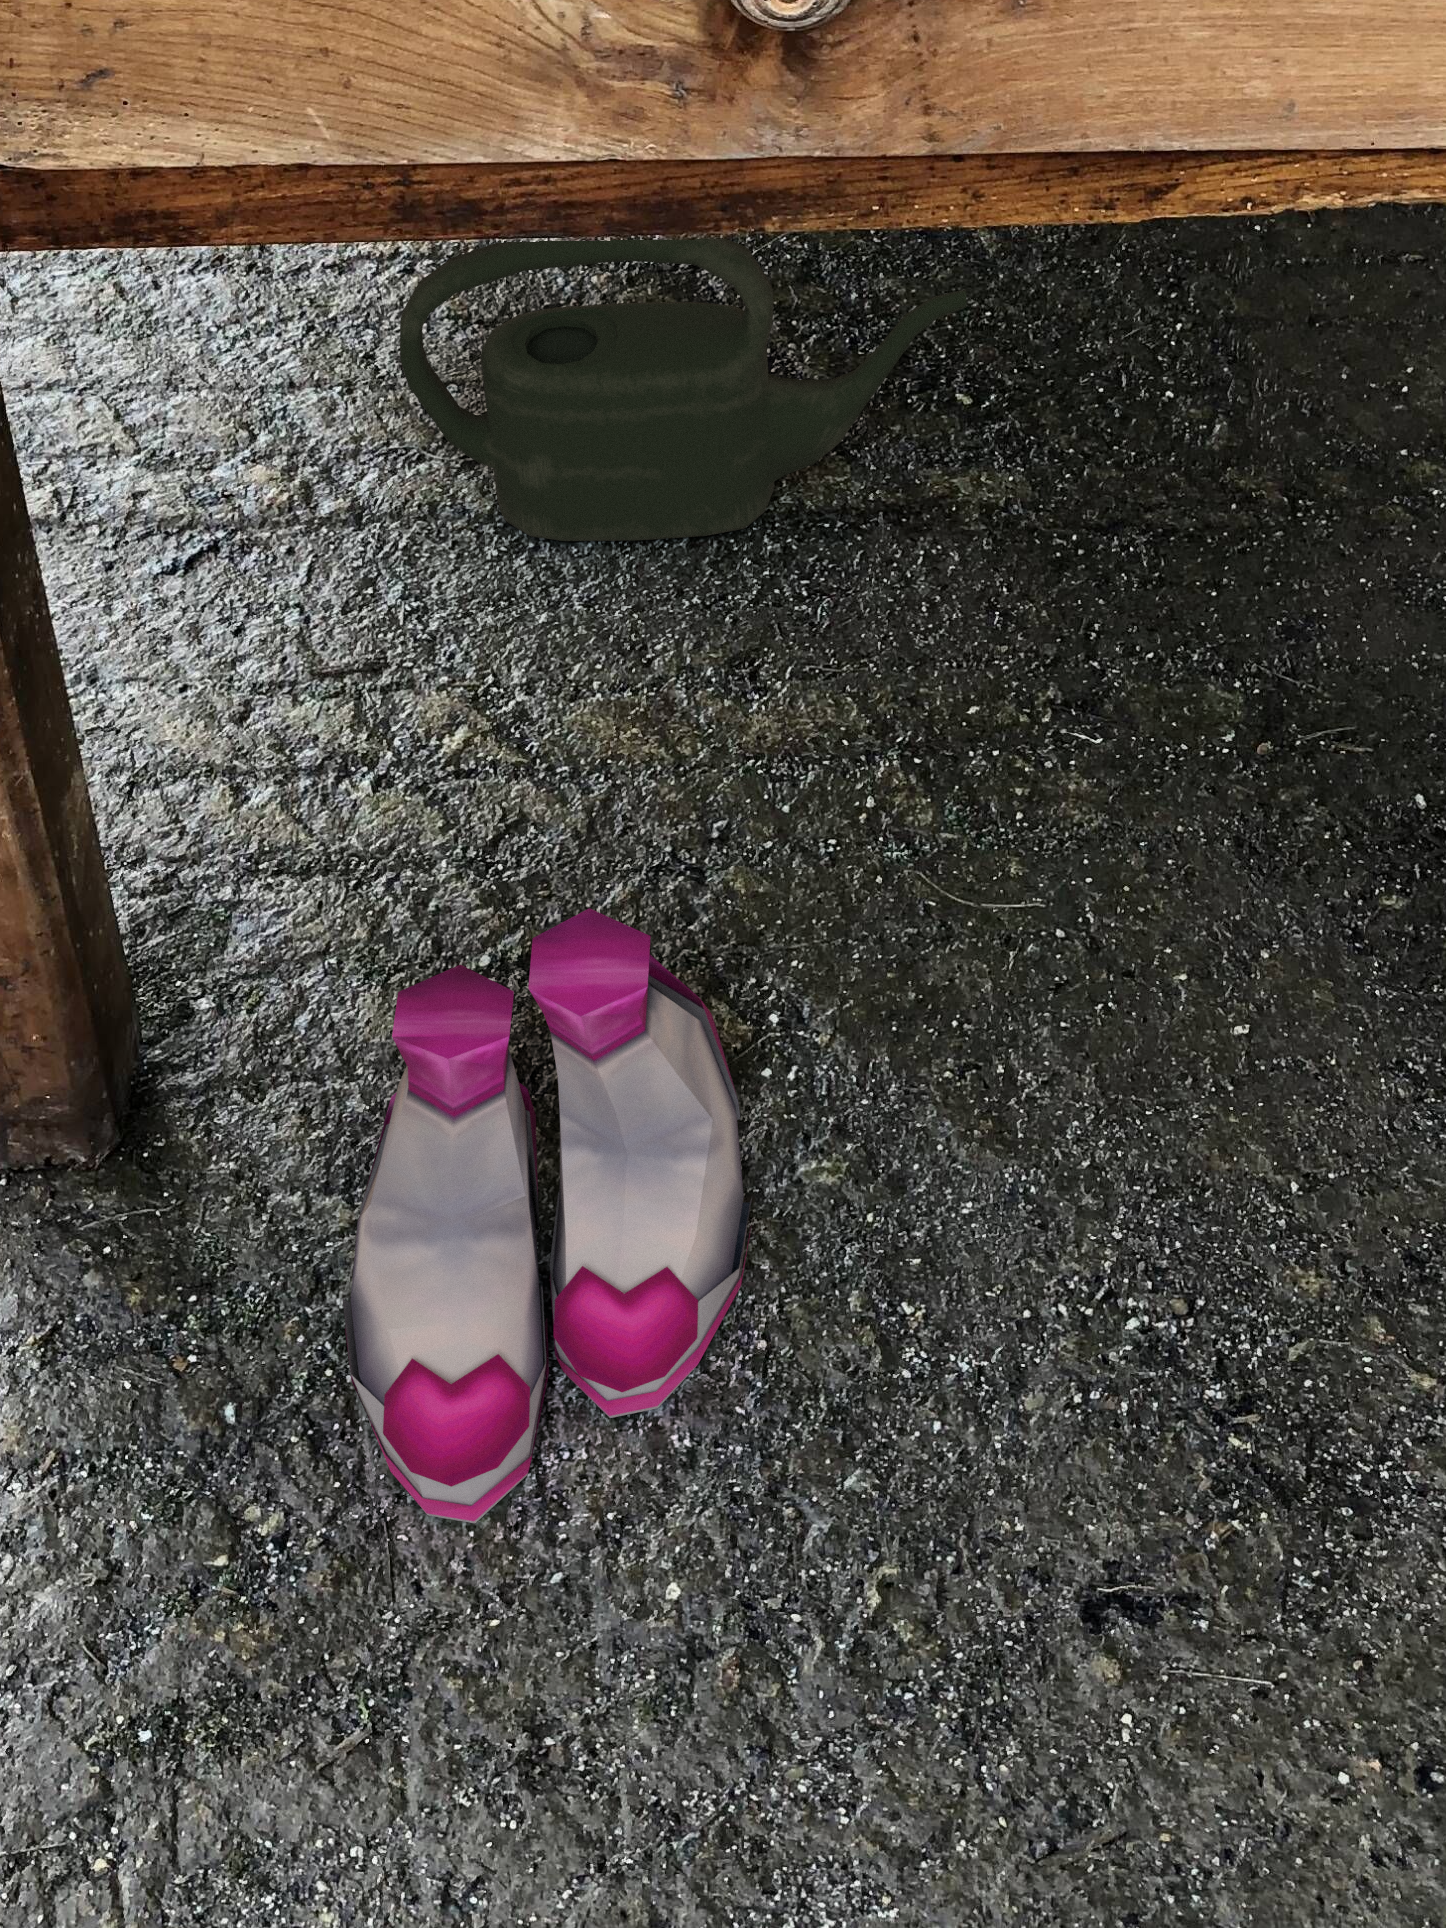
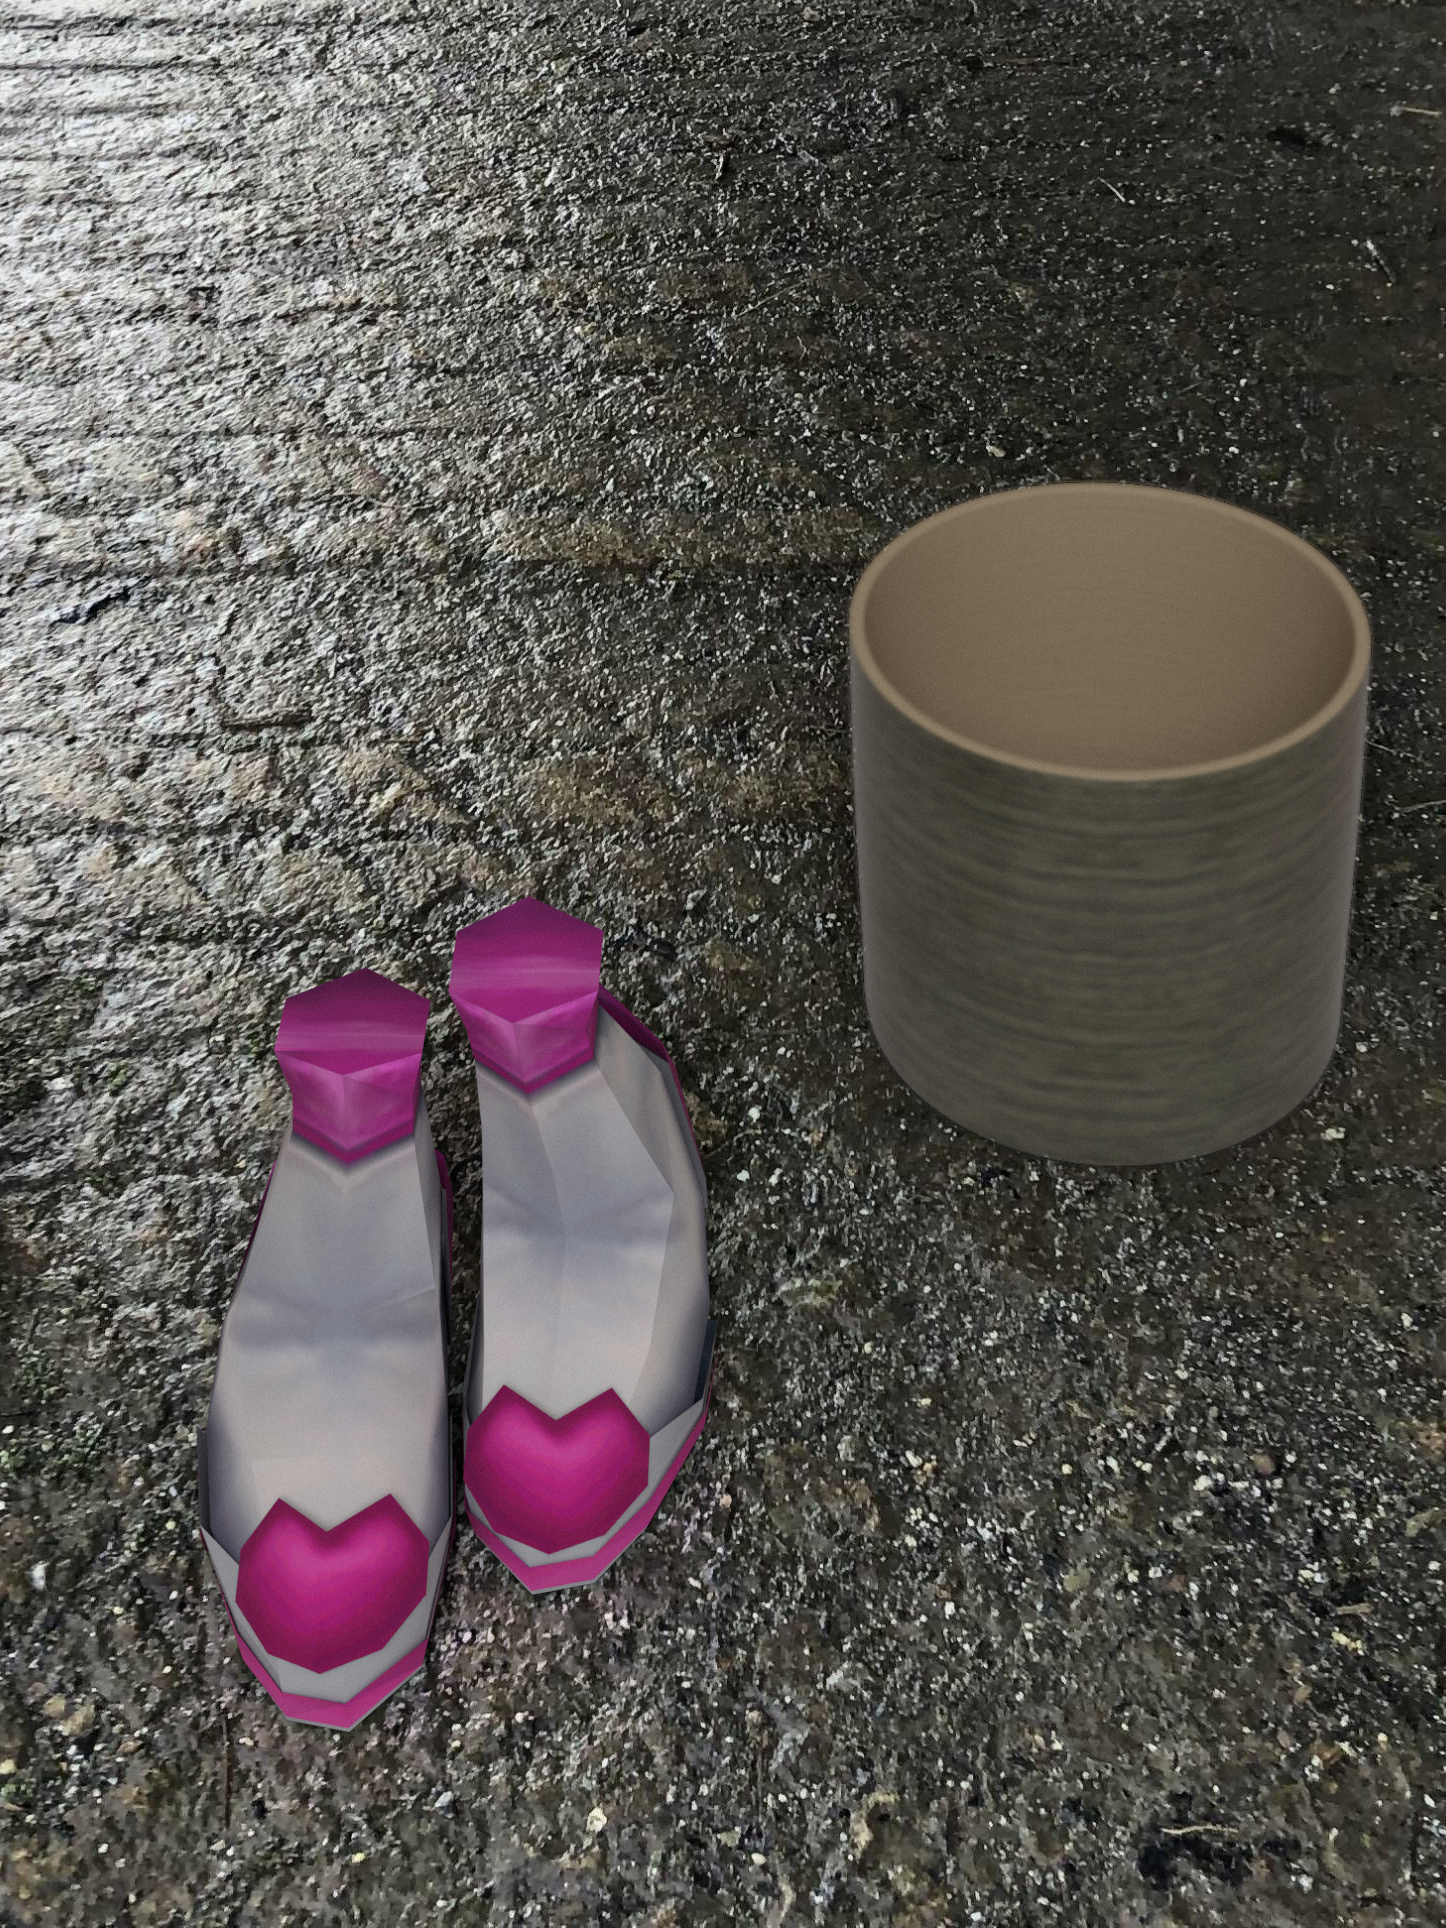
watering can: present [400,239,967,541] -> none [341,217,975,589]
planter: none [850,500,1288,1065] -> present [849,482,1371,1166]

